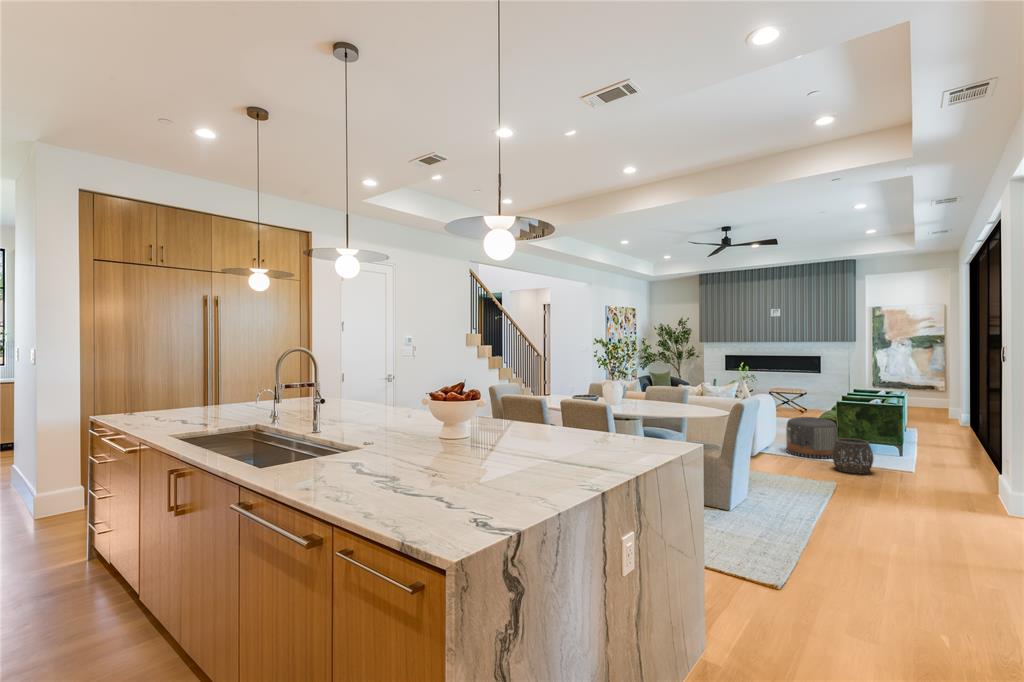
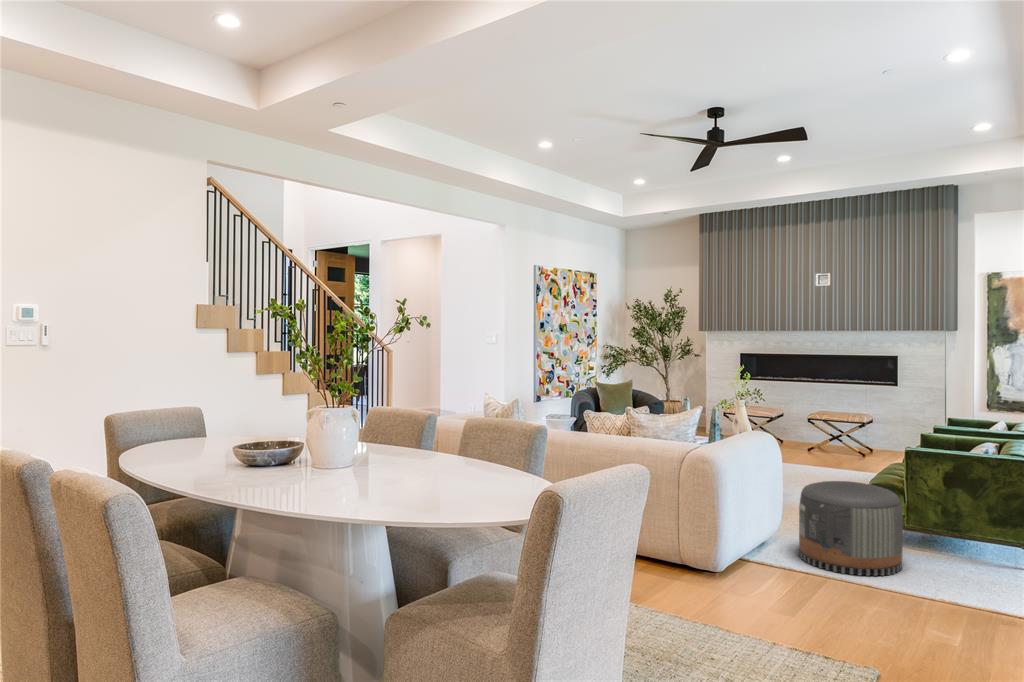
woven basket: present [832,438,874,474] -> none [882,539,976,629]

